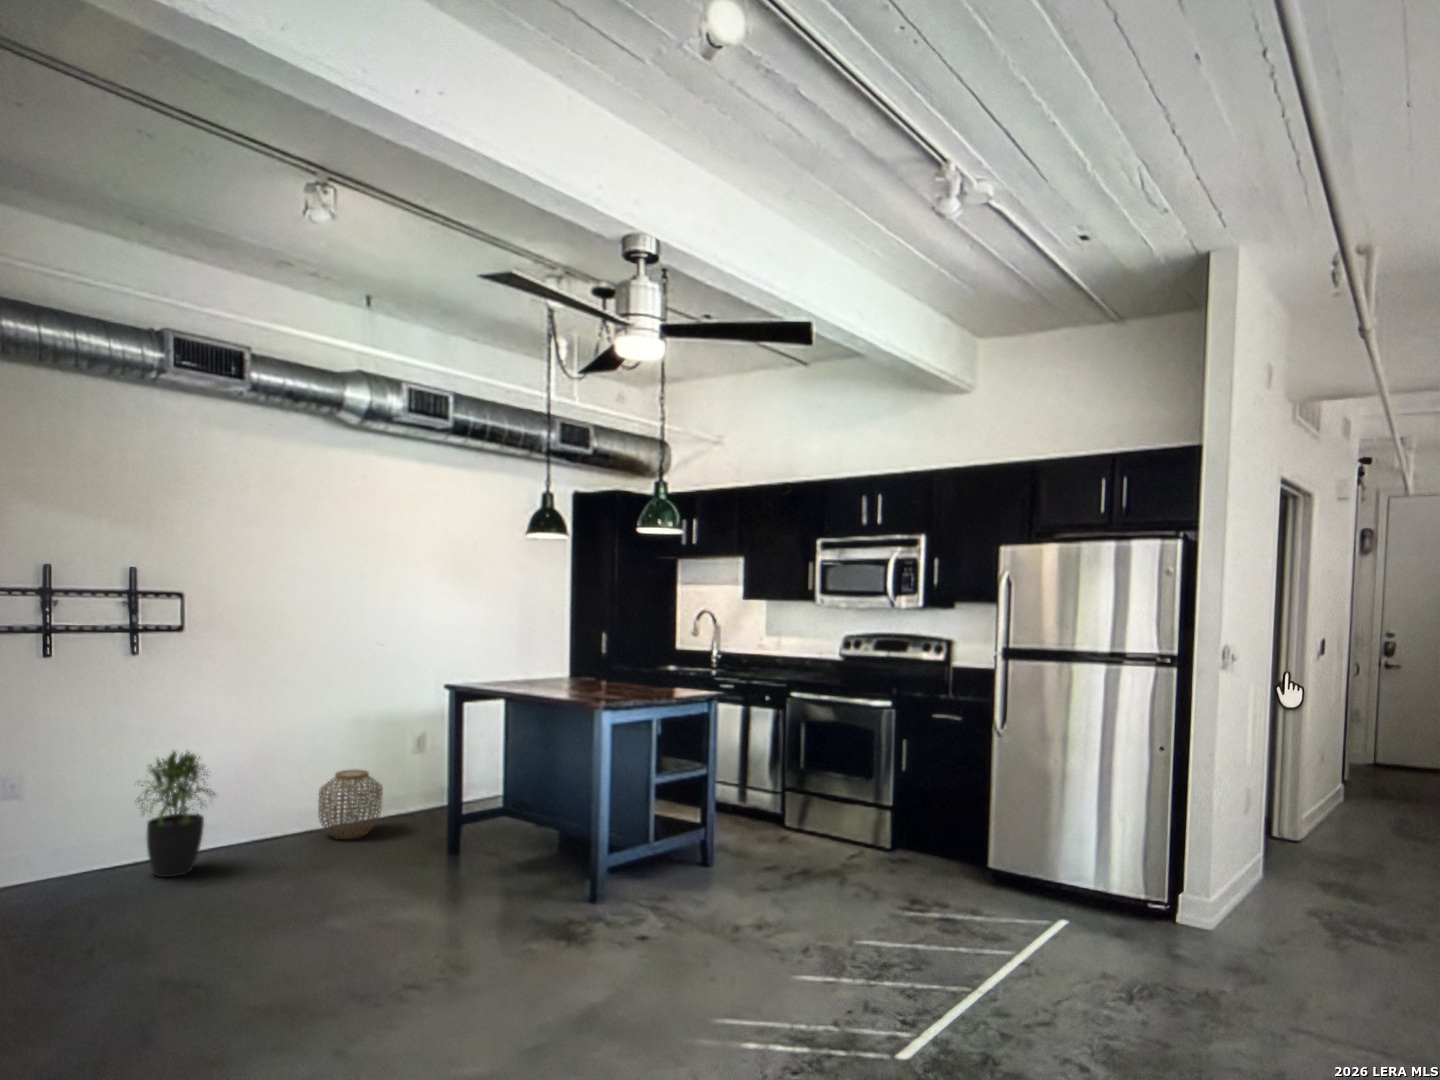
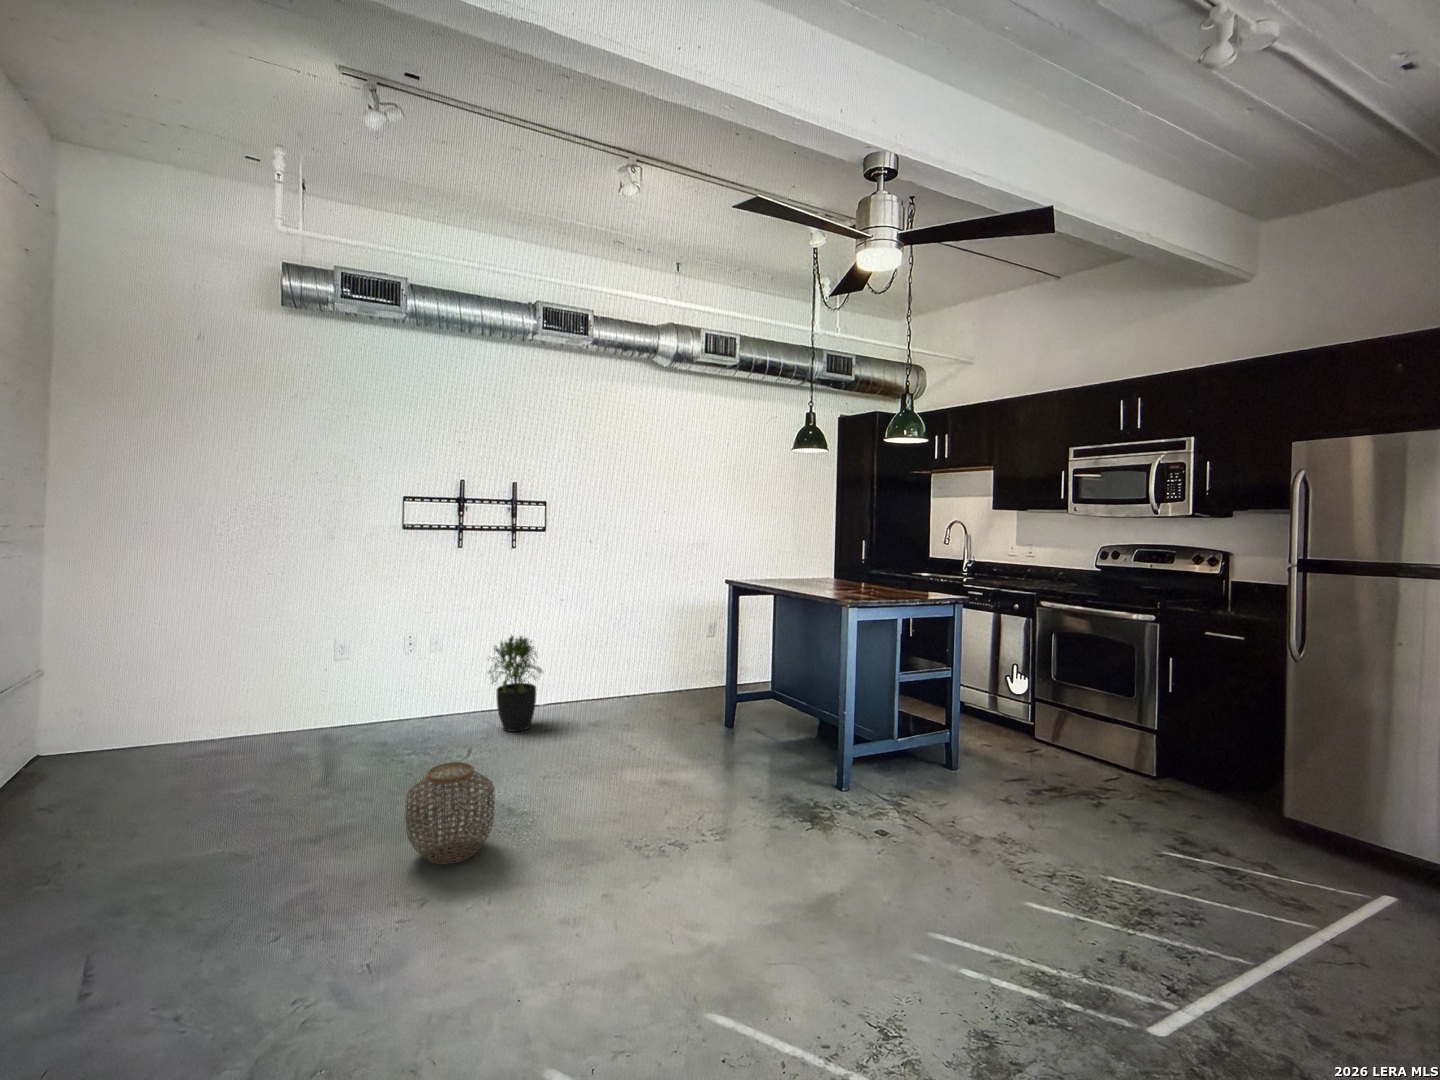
woven basket: present [318,769,383,839] -> present [405,762,495,864]

